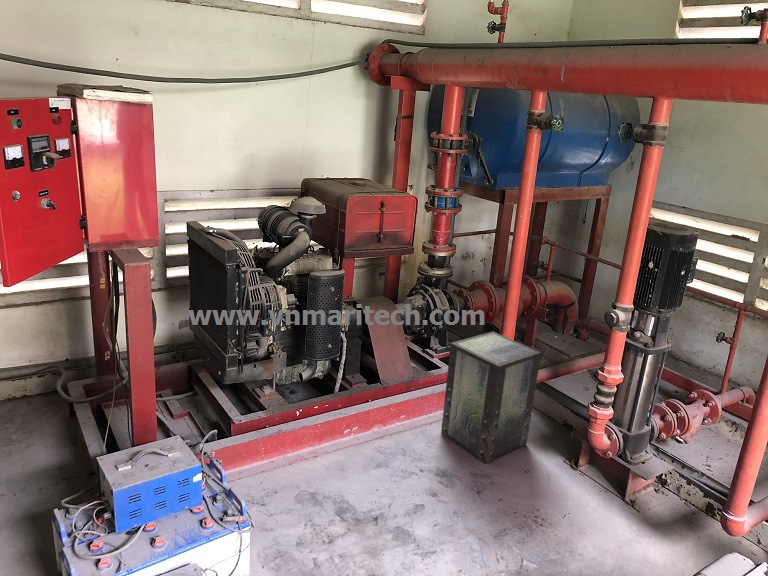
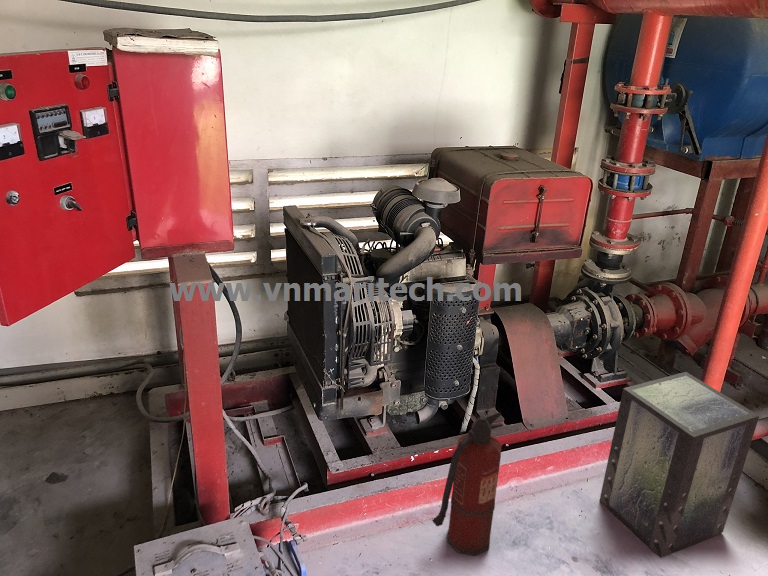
fire extinguisher: none [318,361,368,476] -> present [432,412,503,555]

